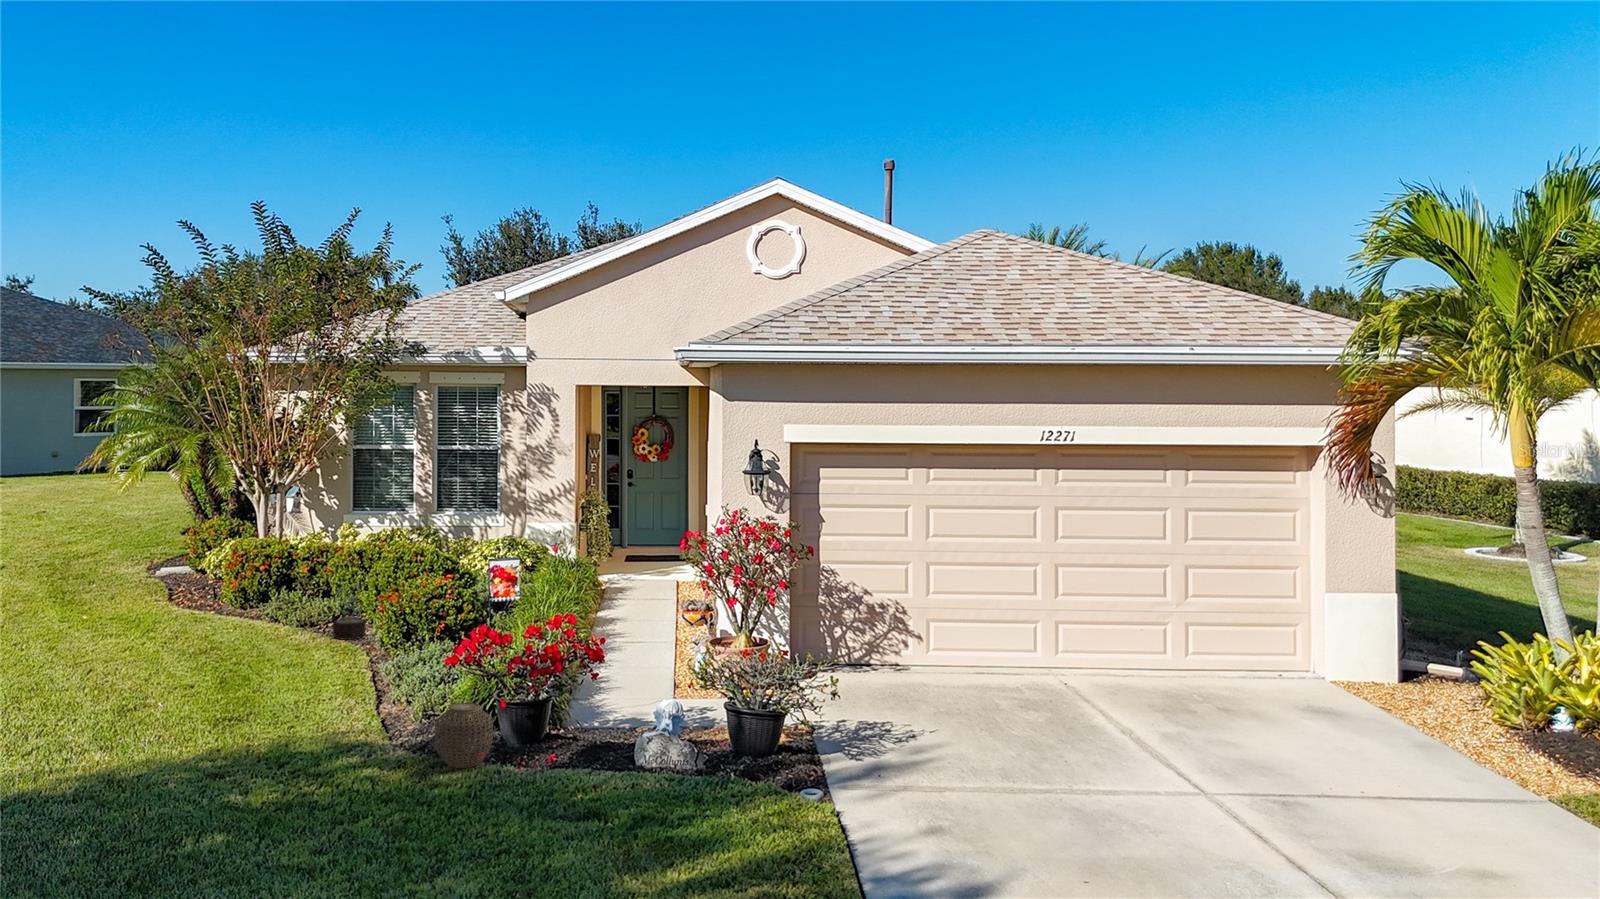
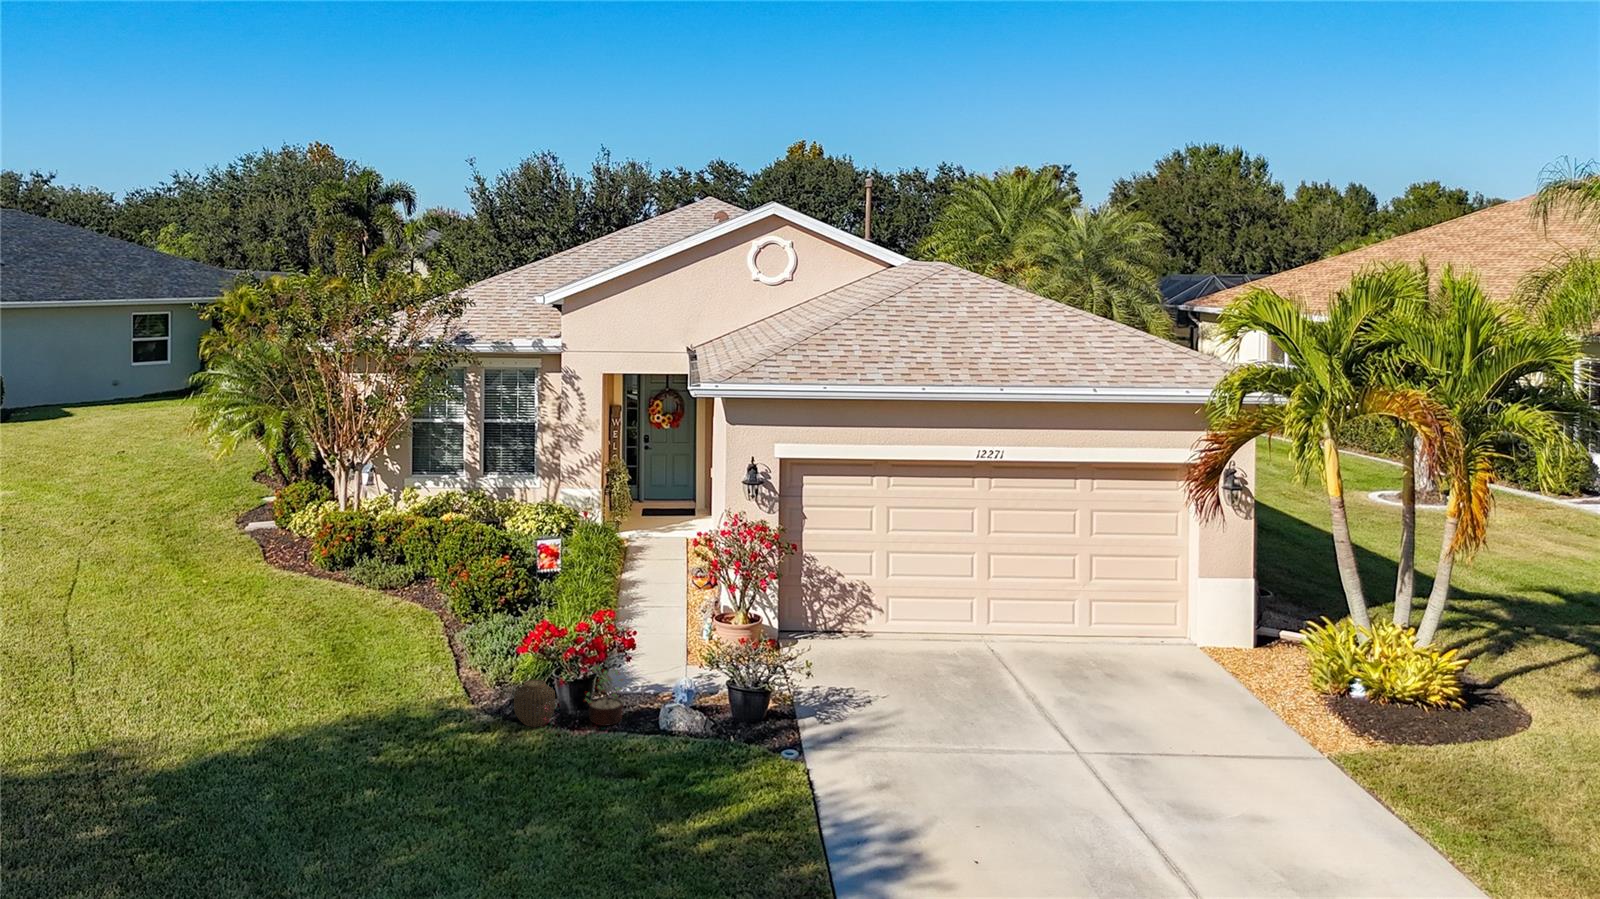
decorative plant: present [333,583,366,640] -> present [585,666,623,726]

